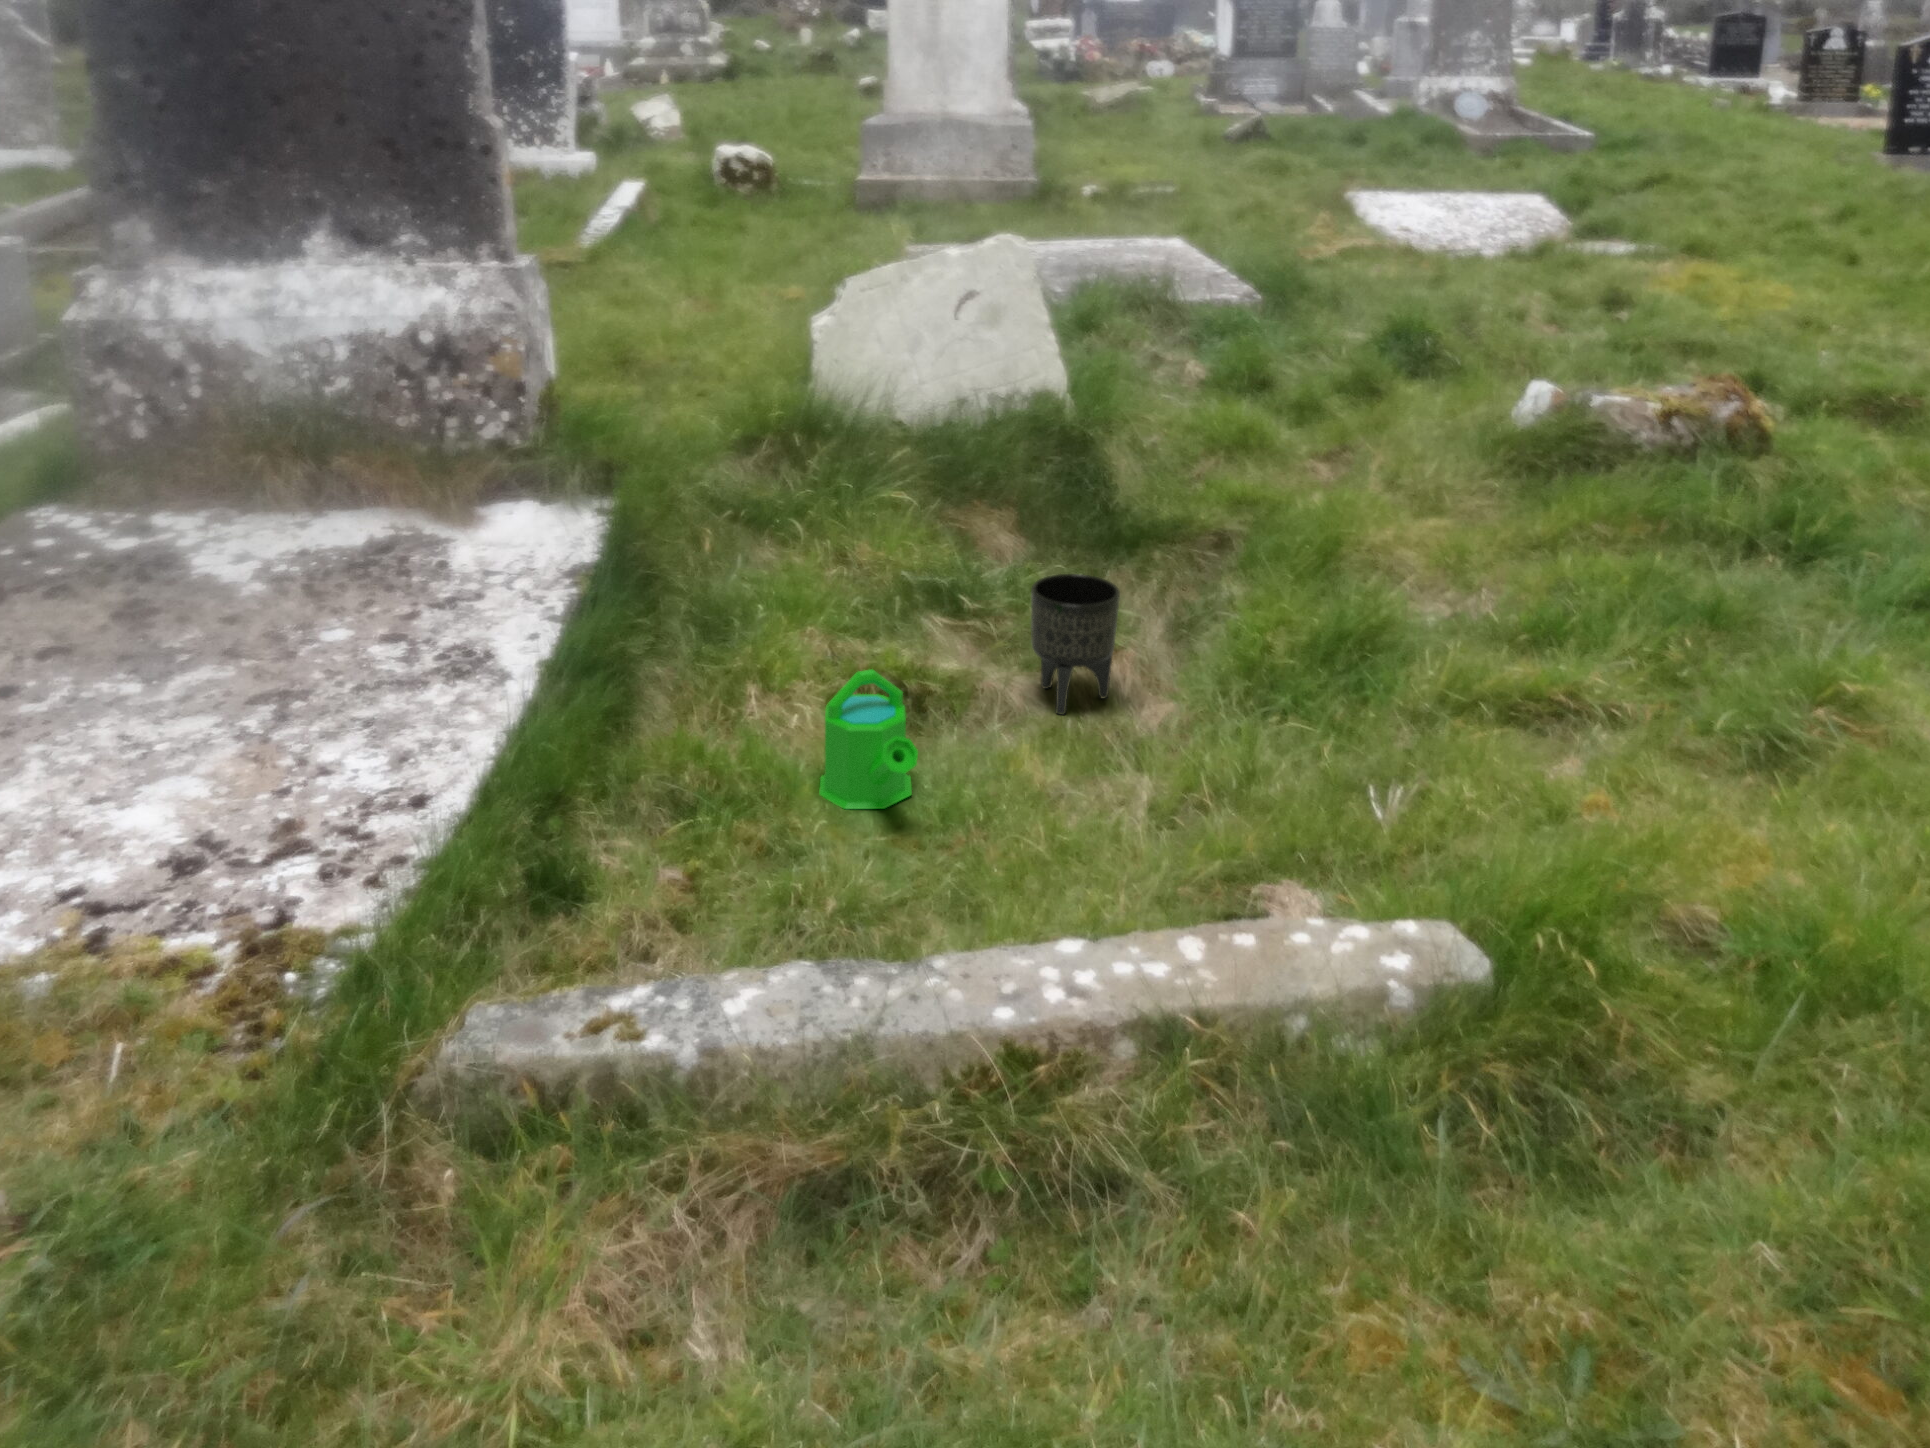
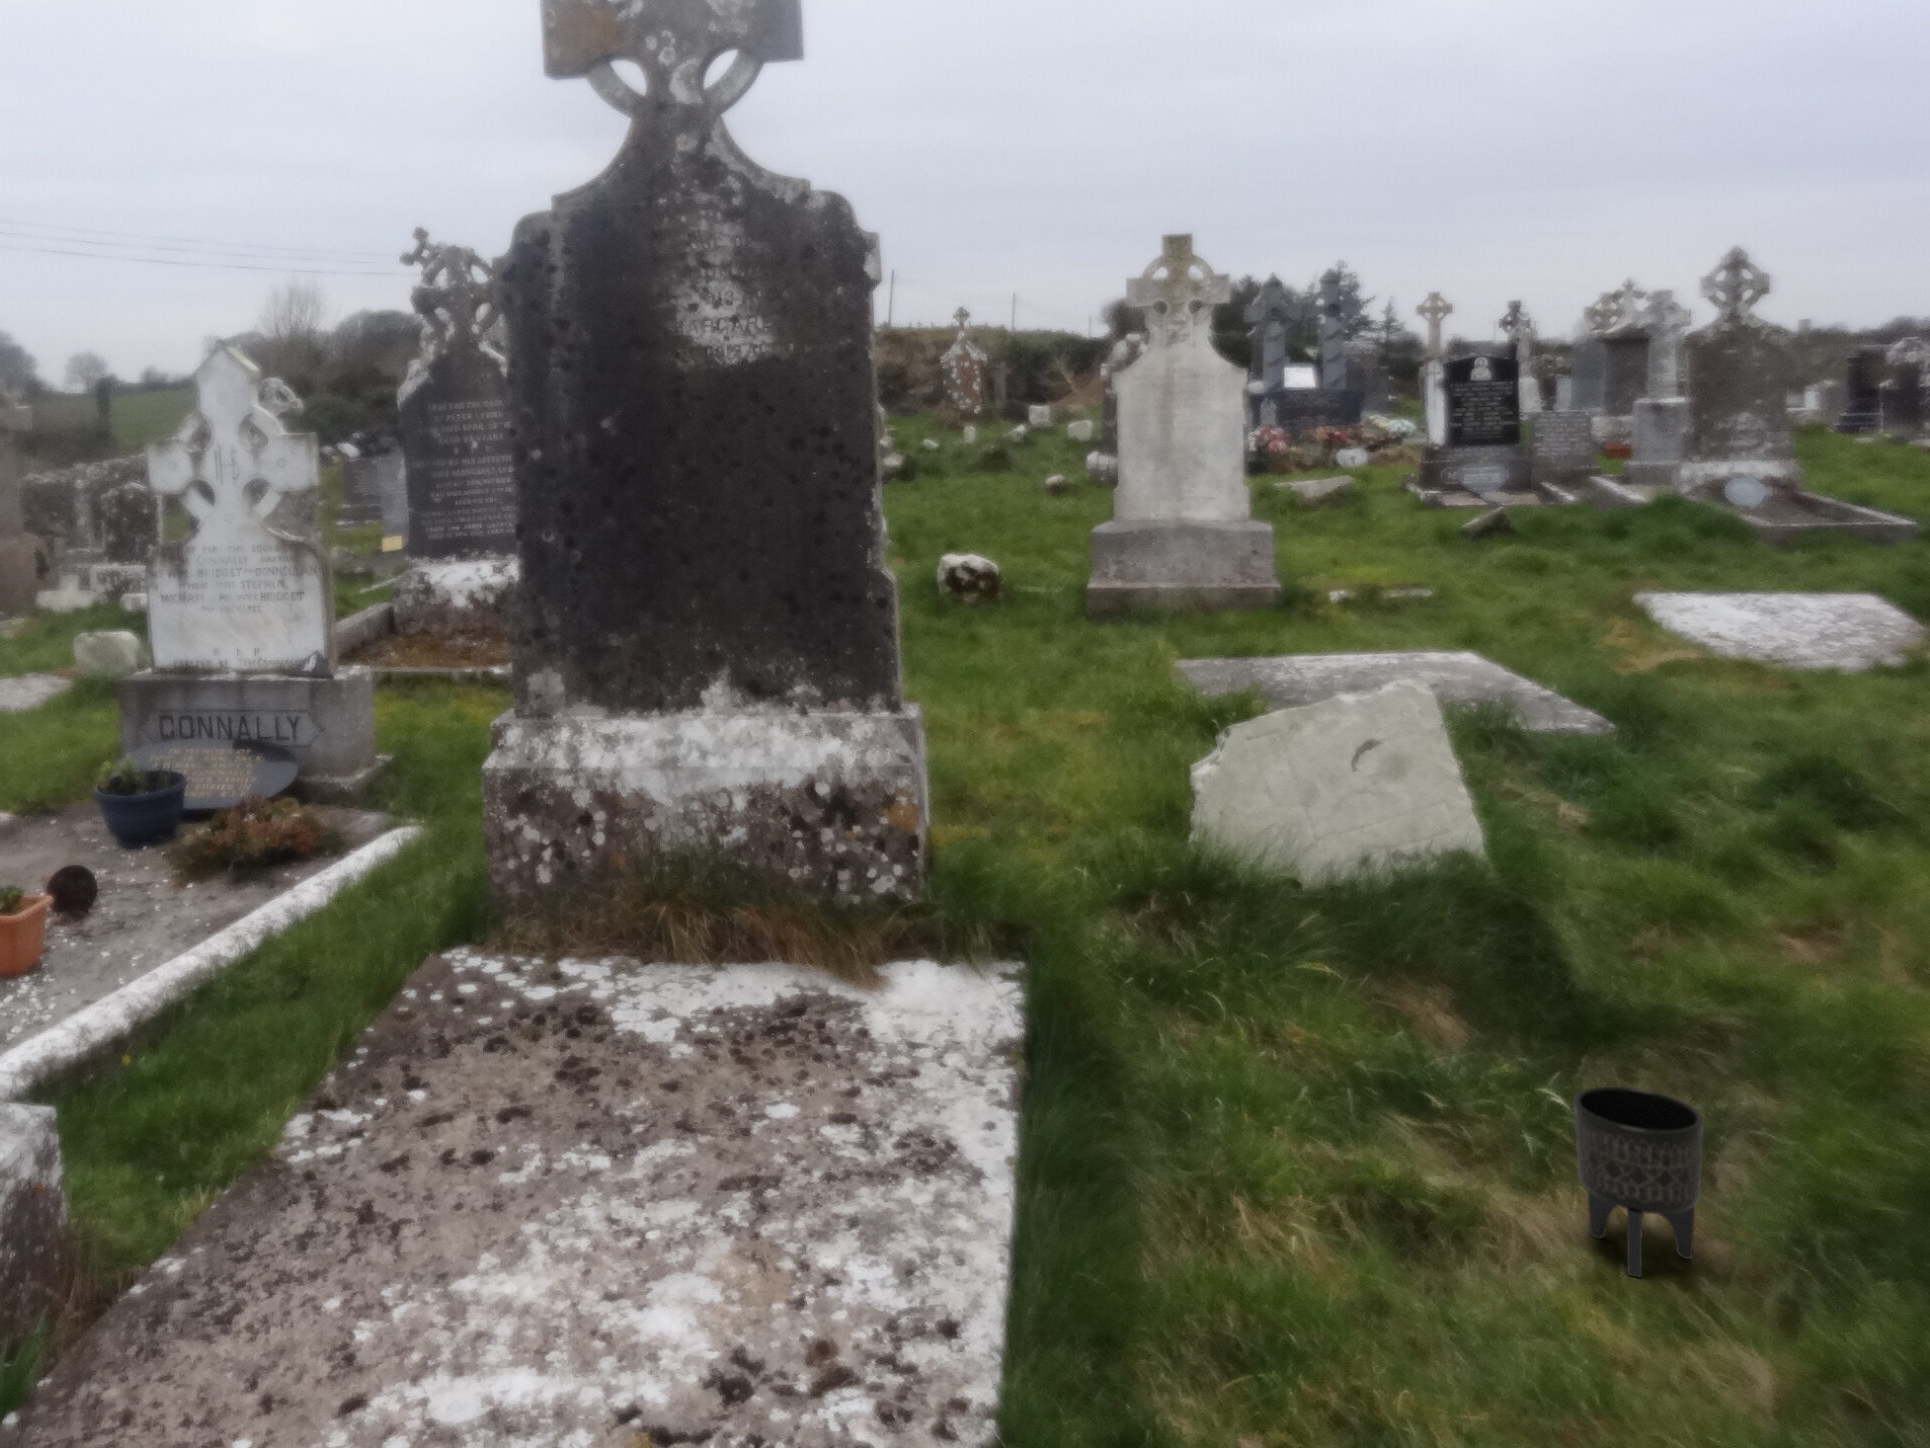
watering can: present [819,669,918,809] -> none [1346,1200,1505,1392]

